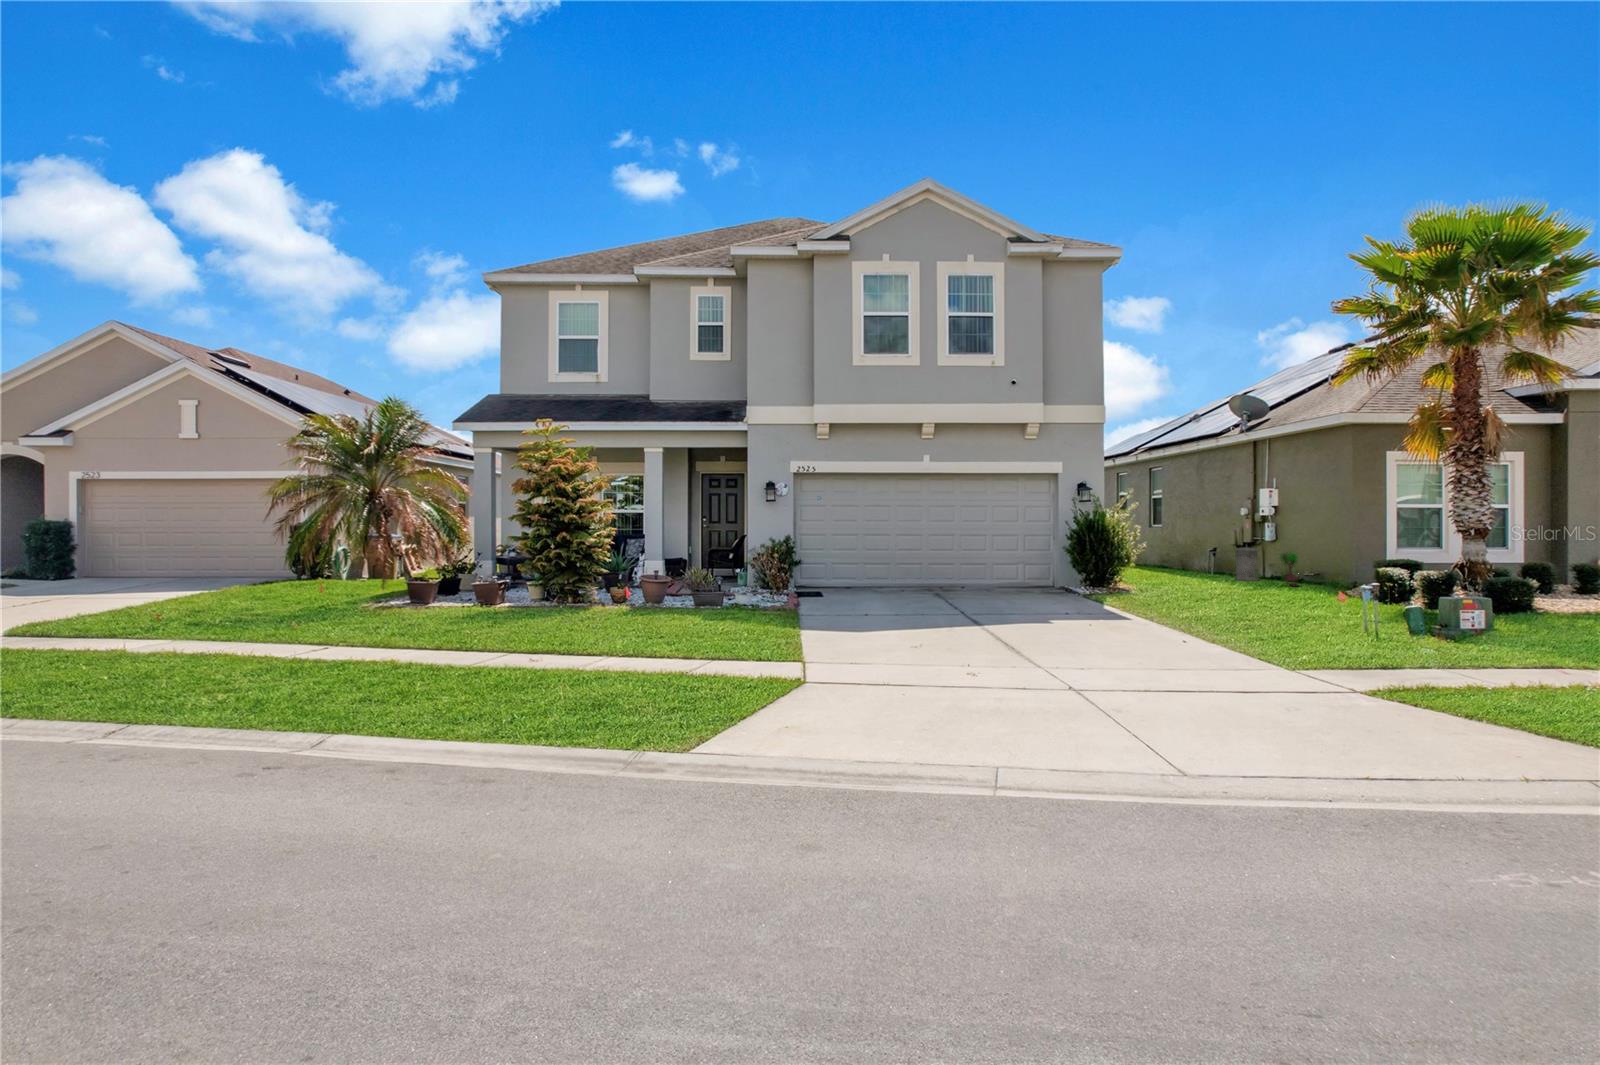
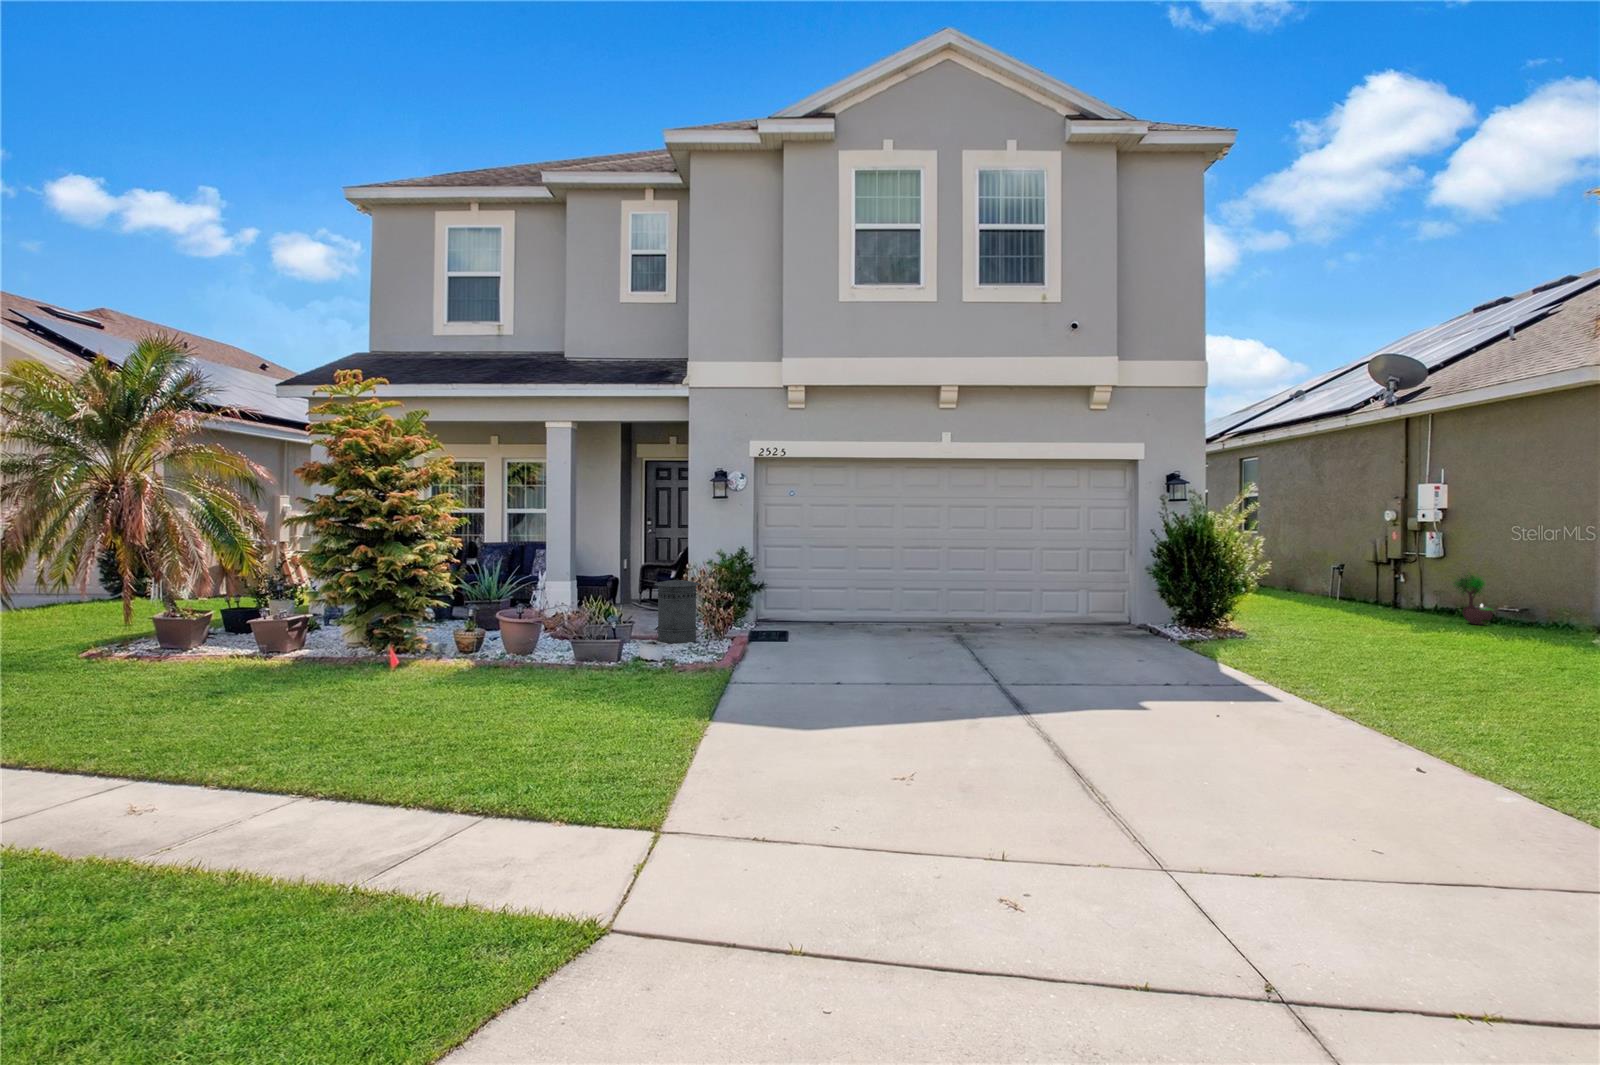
trash can: present [1236,548,1259,581] -> present [655,579,700,643]

